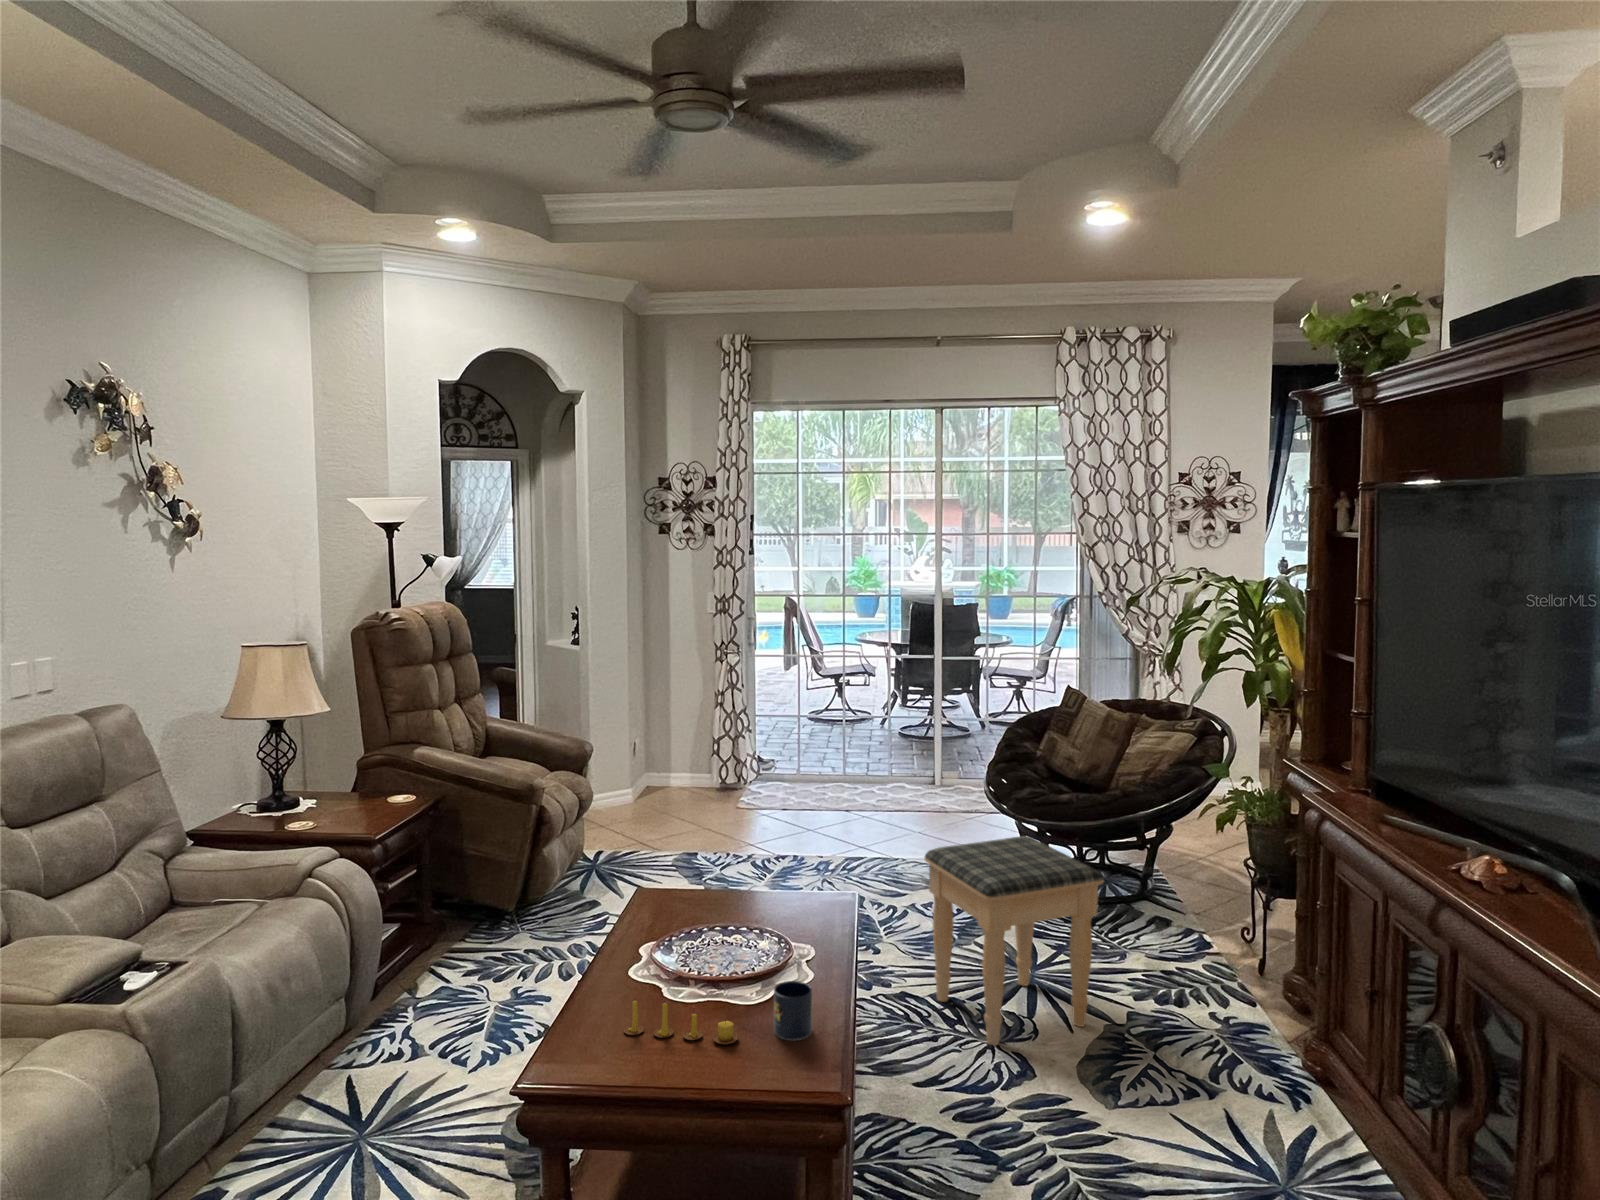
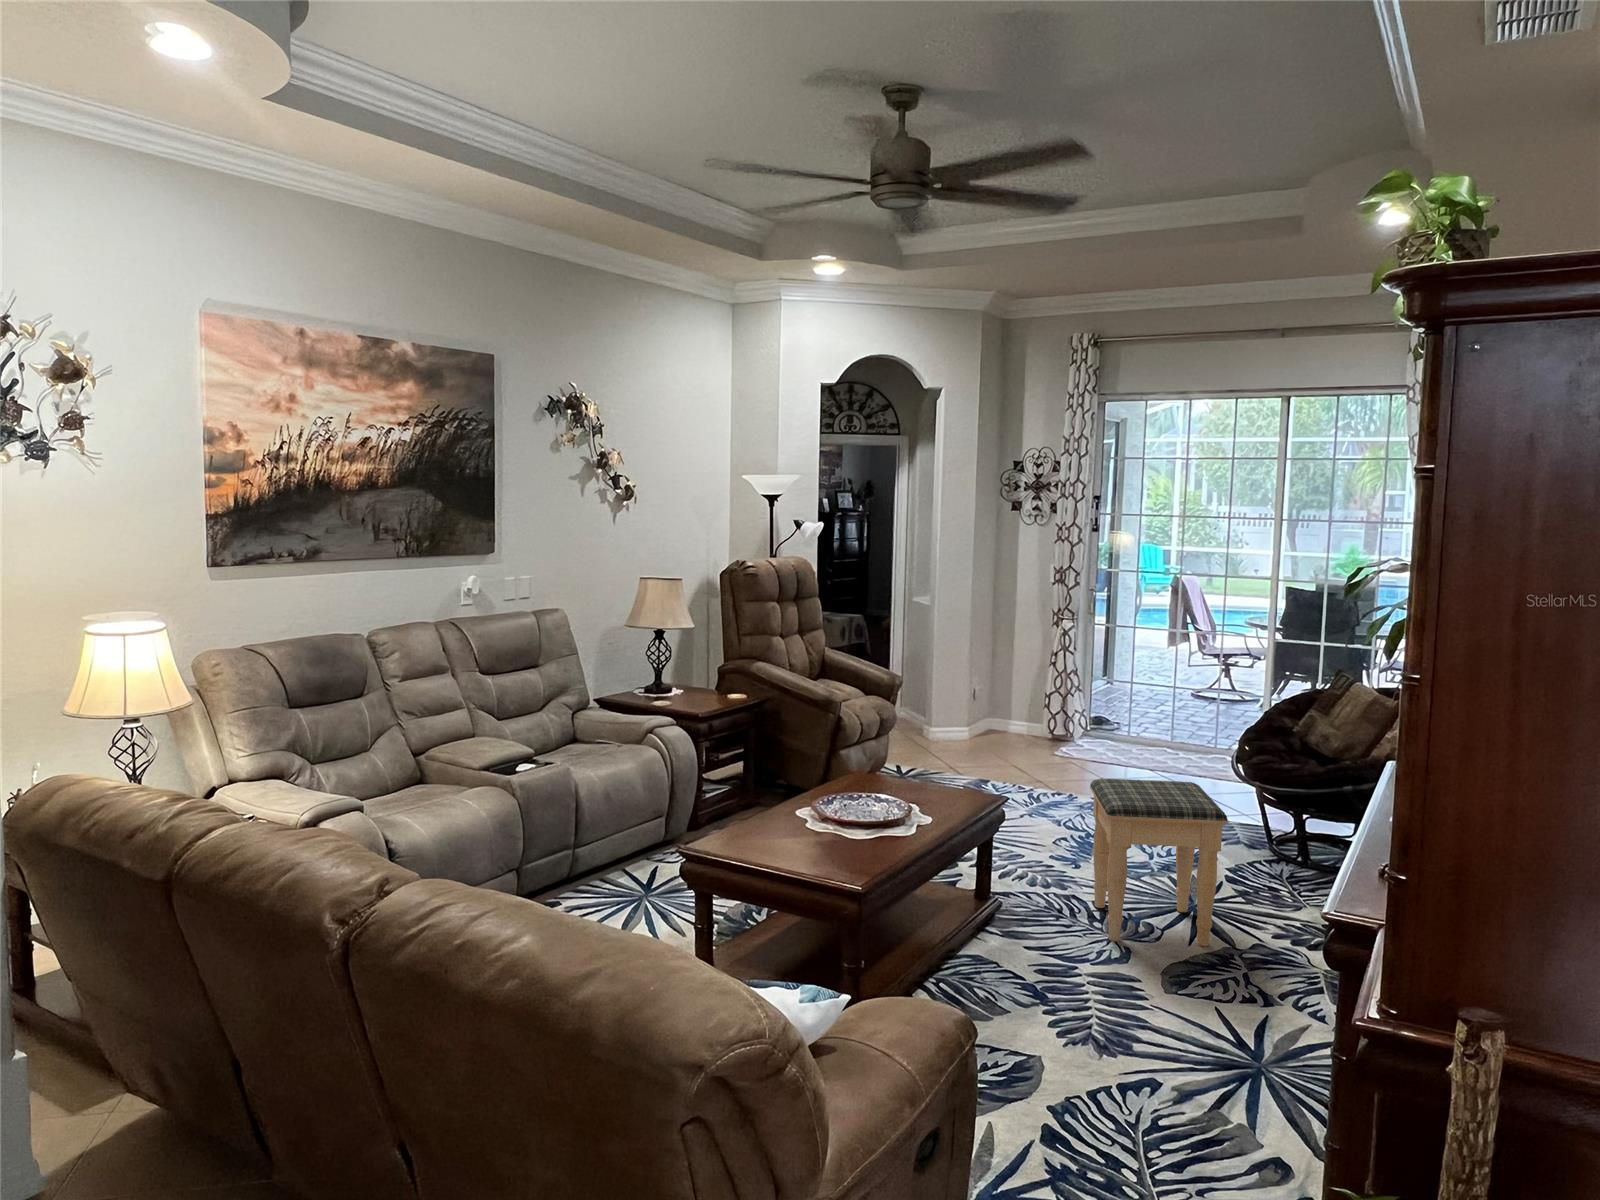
mug: present [774,981,812,1040] -> none [854,822,881,860]
candle: present [624,1001,738,1044] -> none [763,814,828,853]

